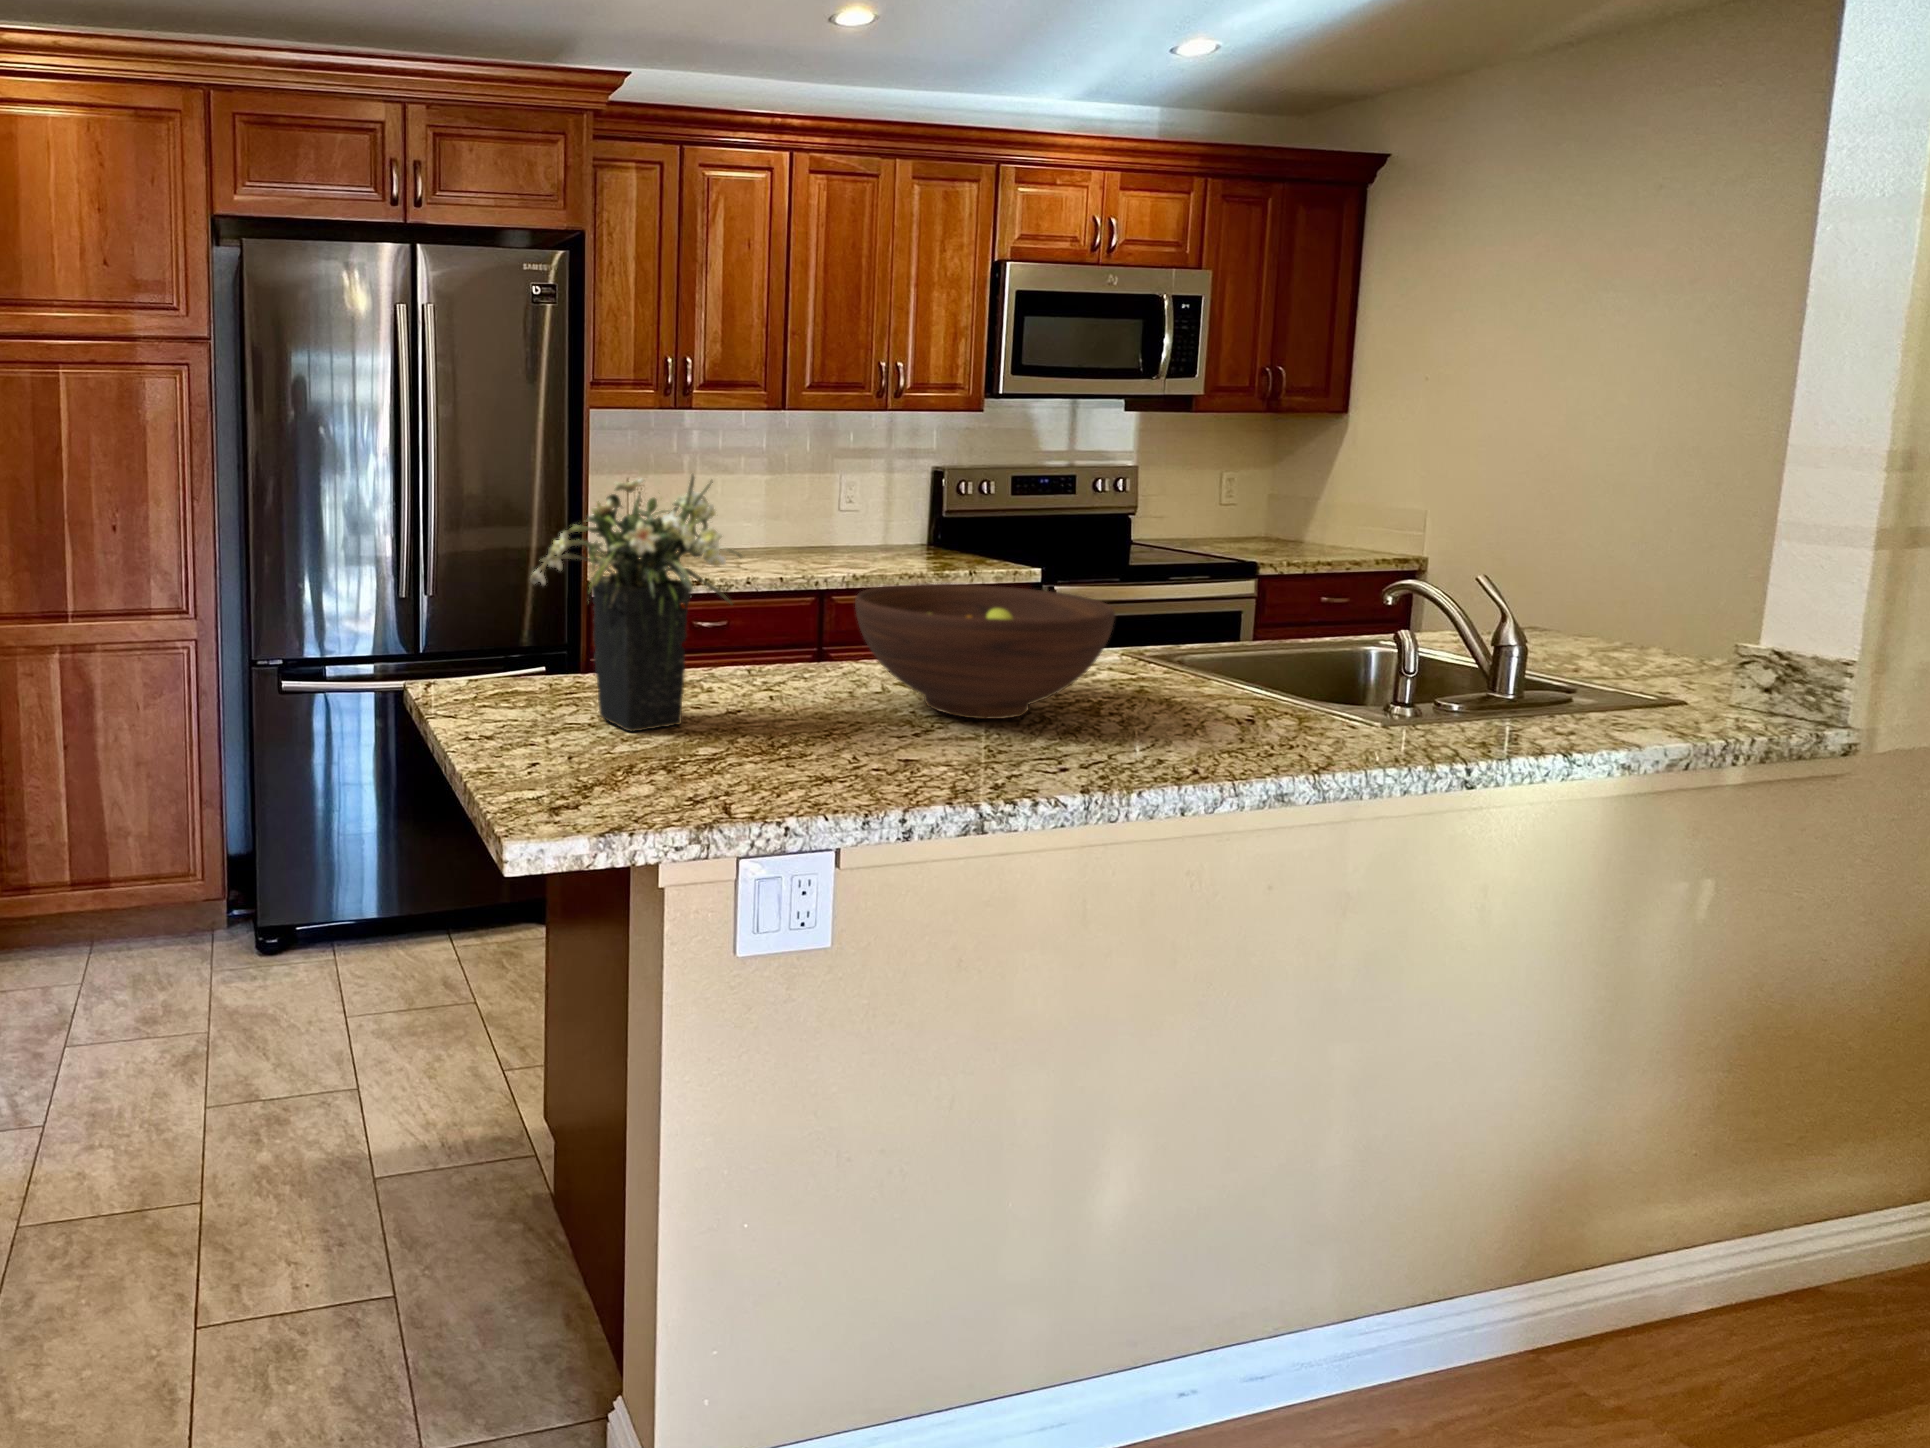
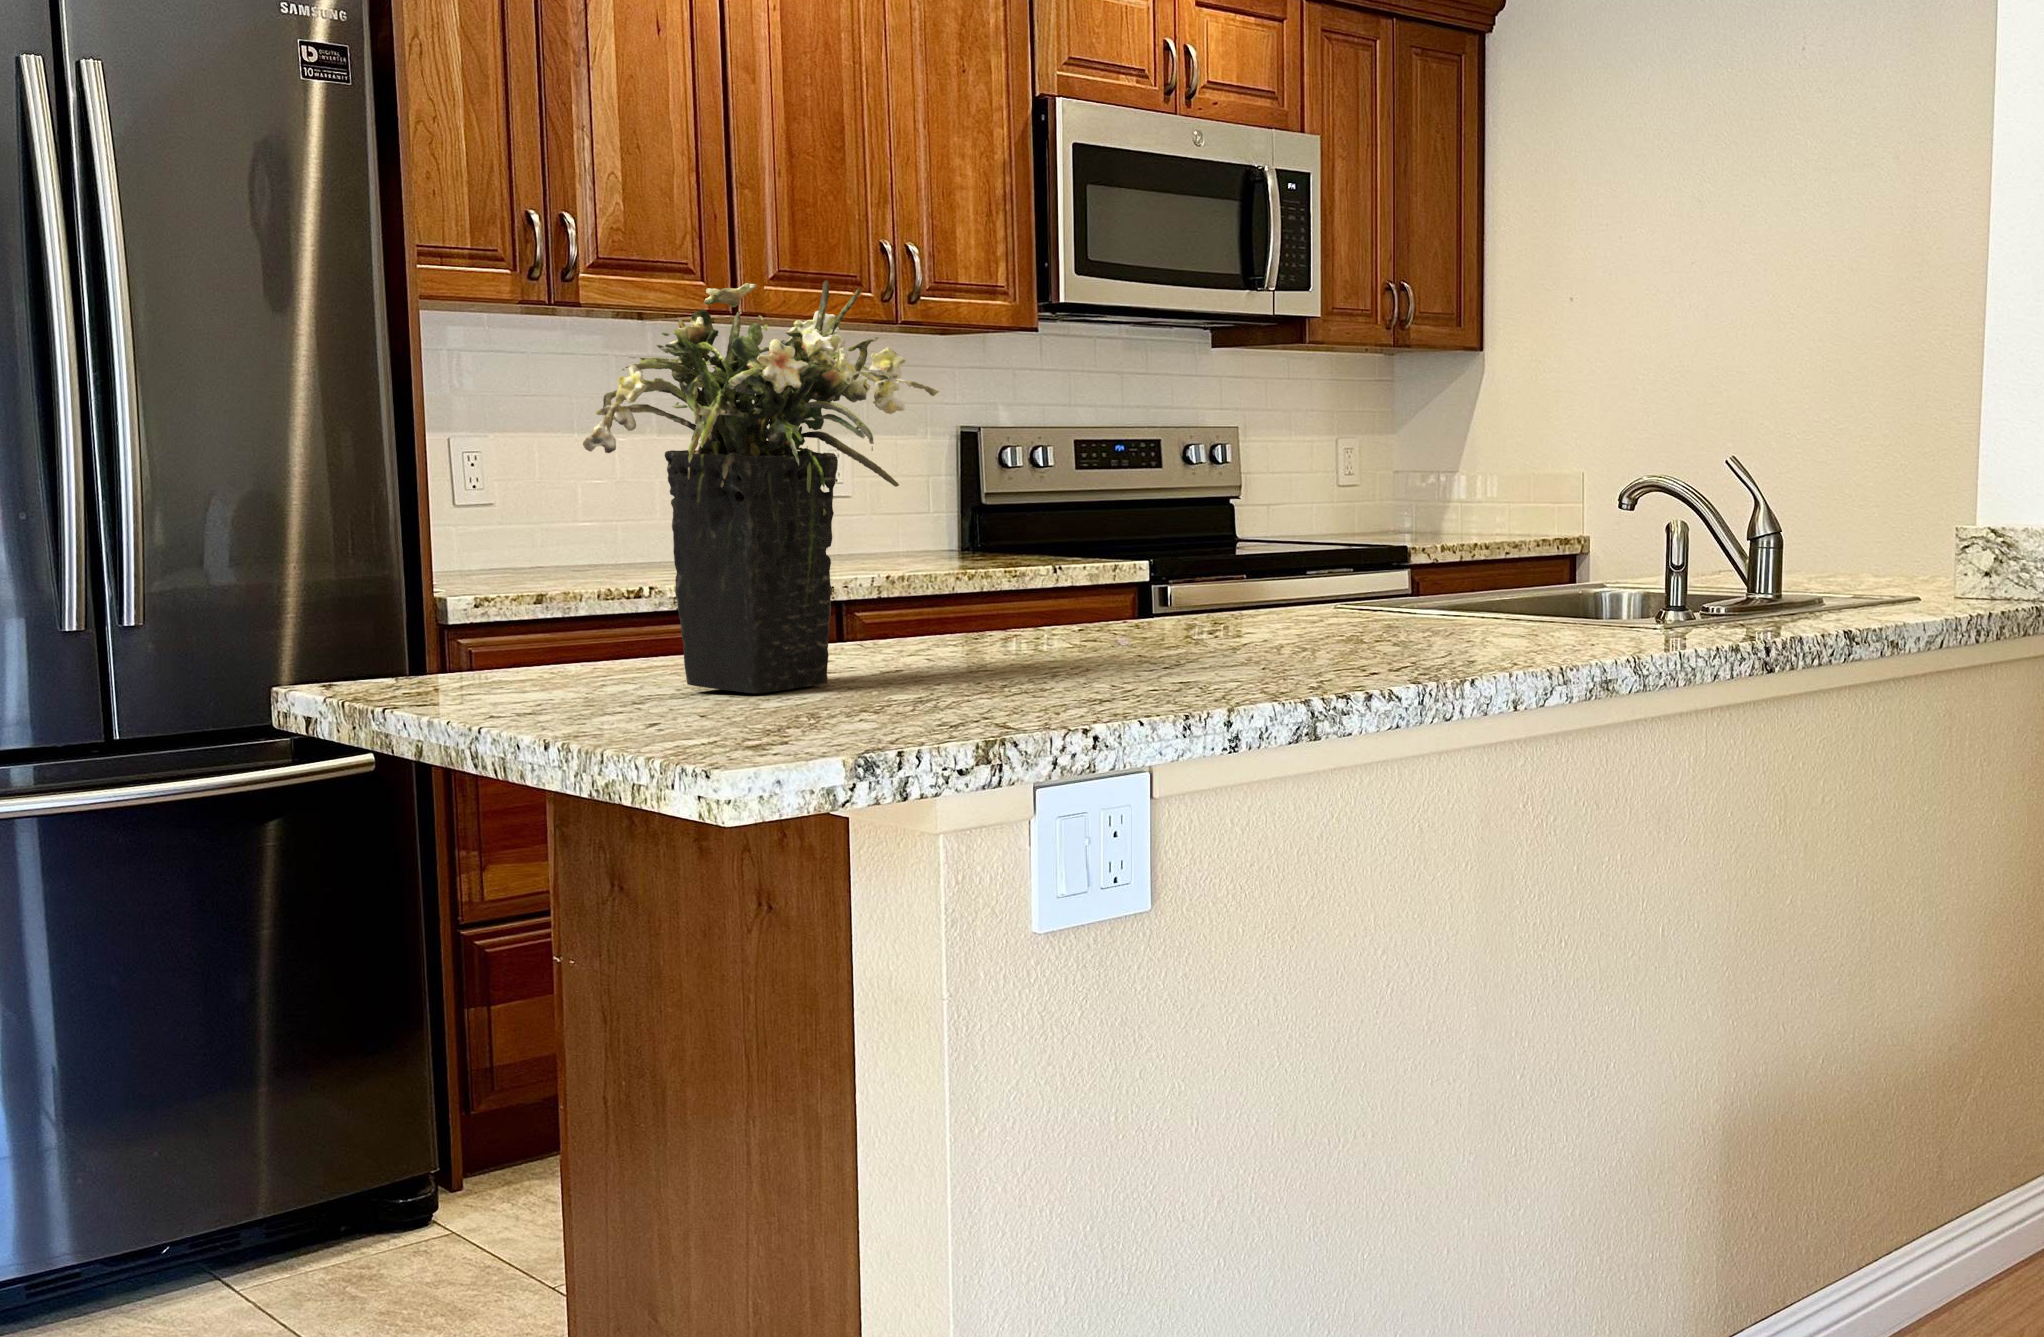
fruit bowl: present [855,584,1115,719] -> none [1044,480,1392,647]

